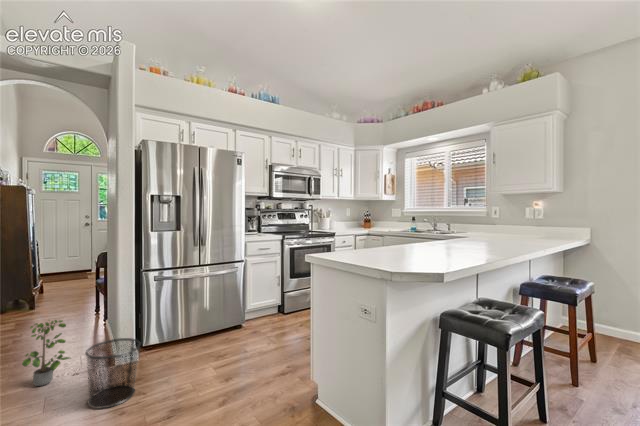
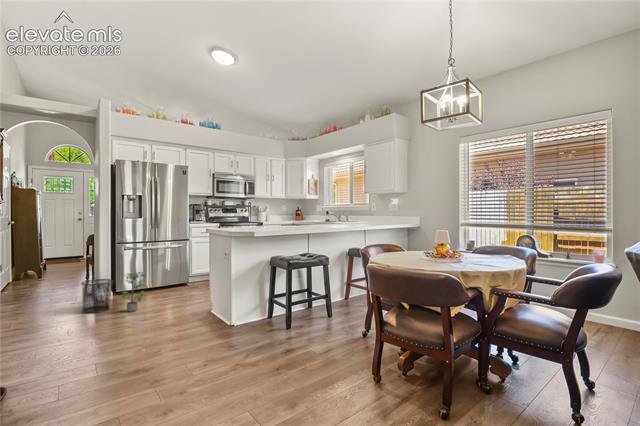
potted plant: present [22,320,69,386] -> present [122,272,146,312]

